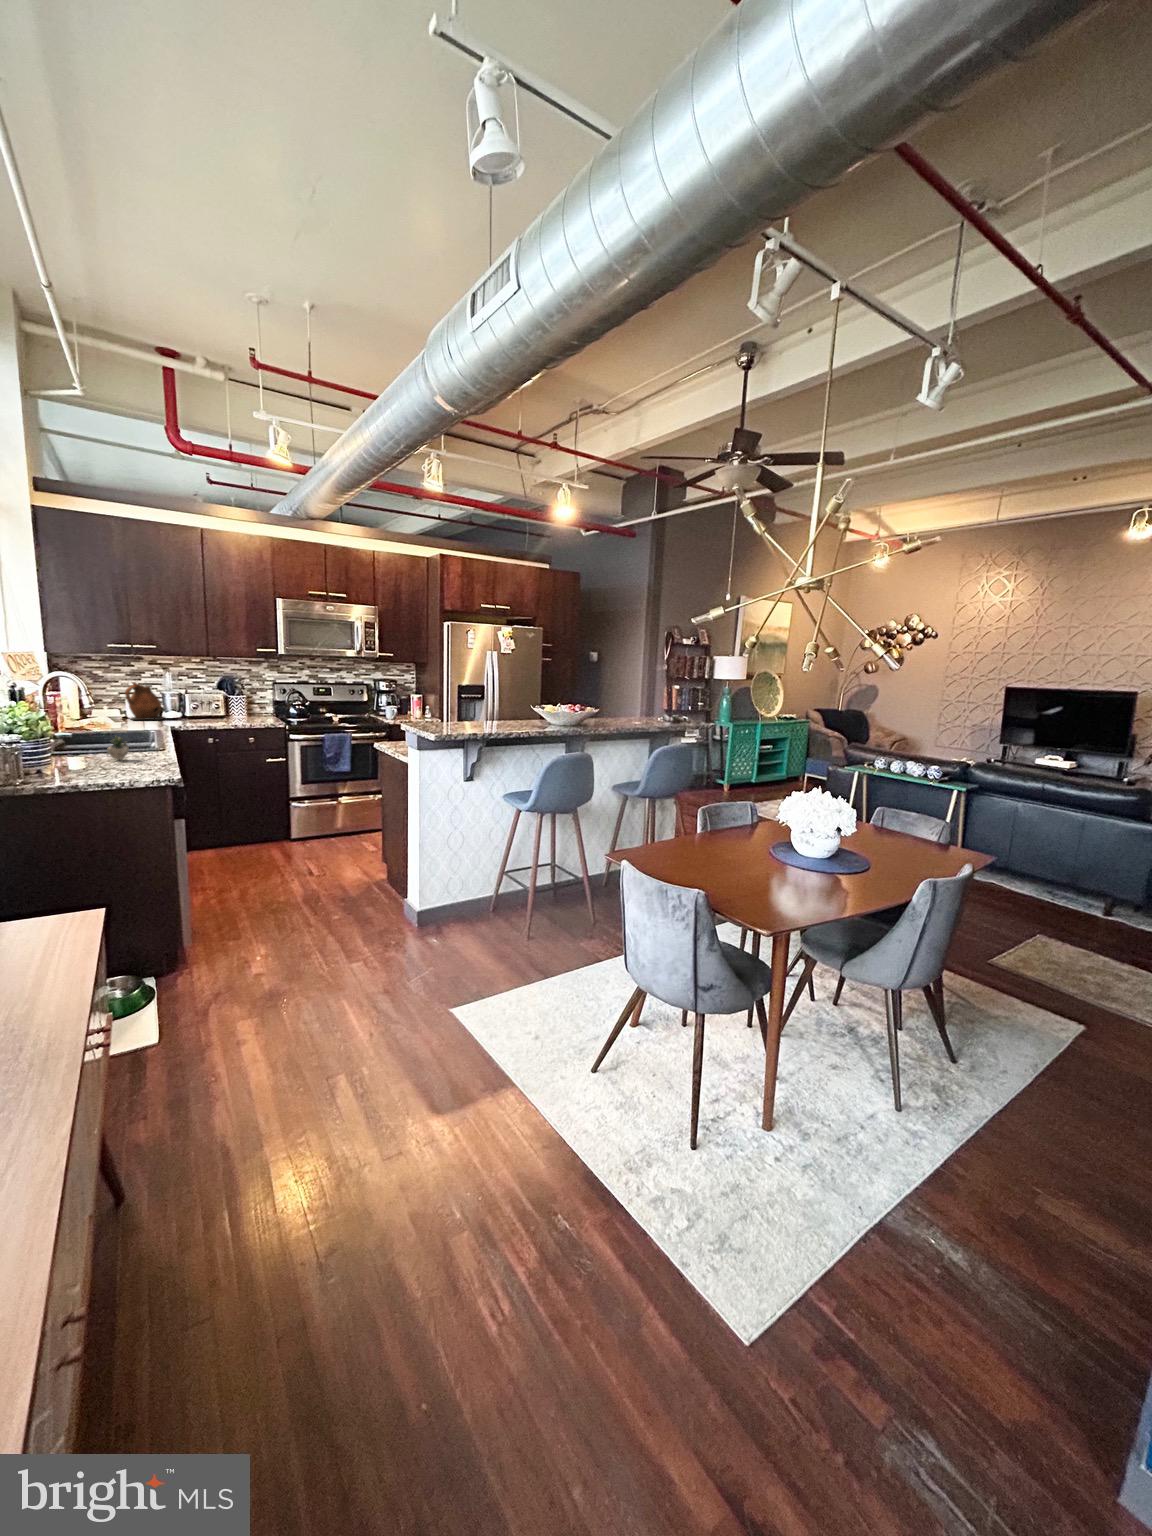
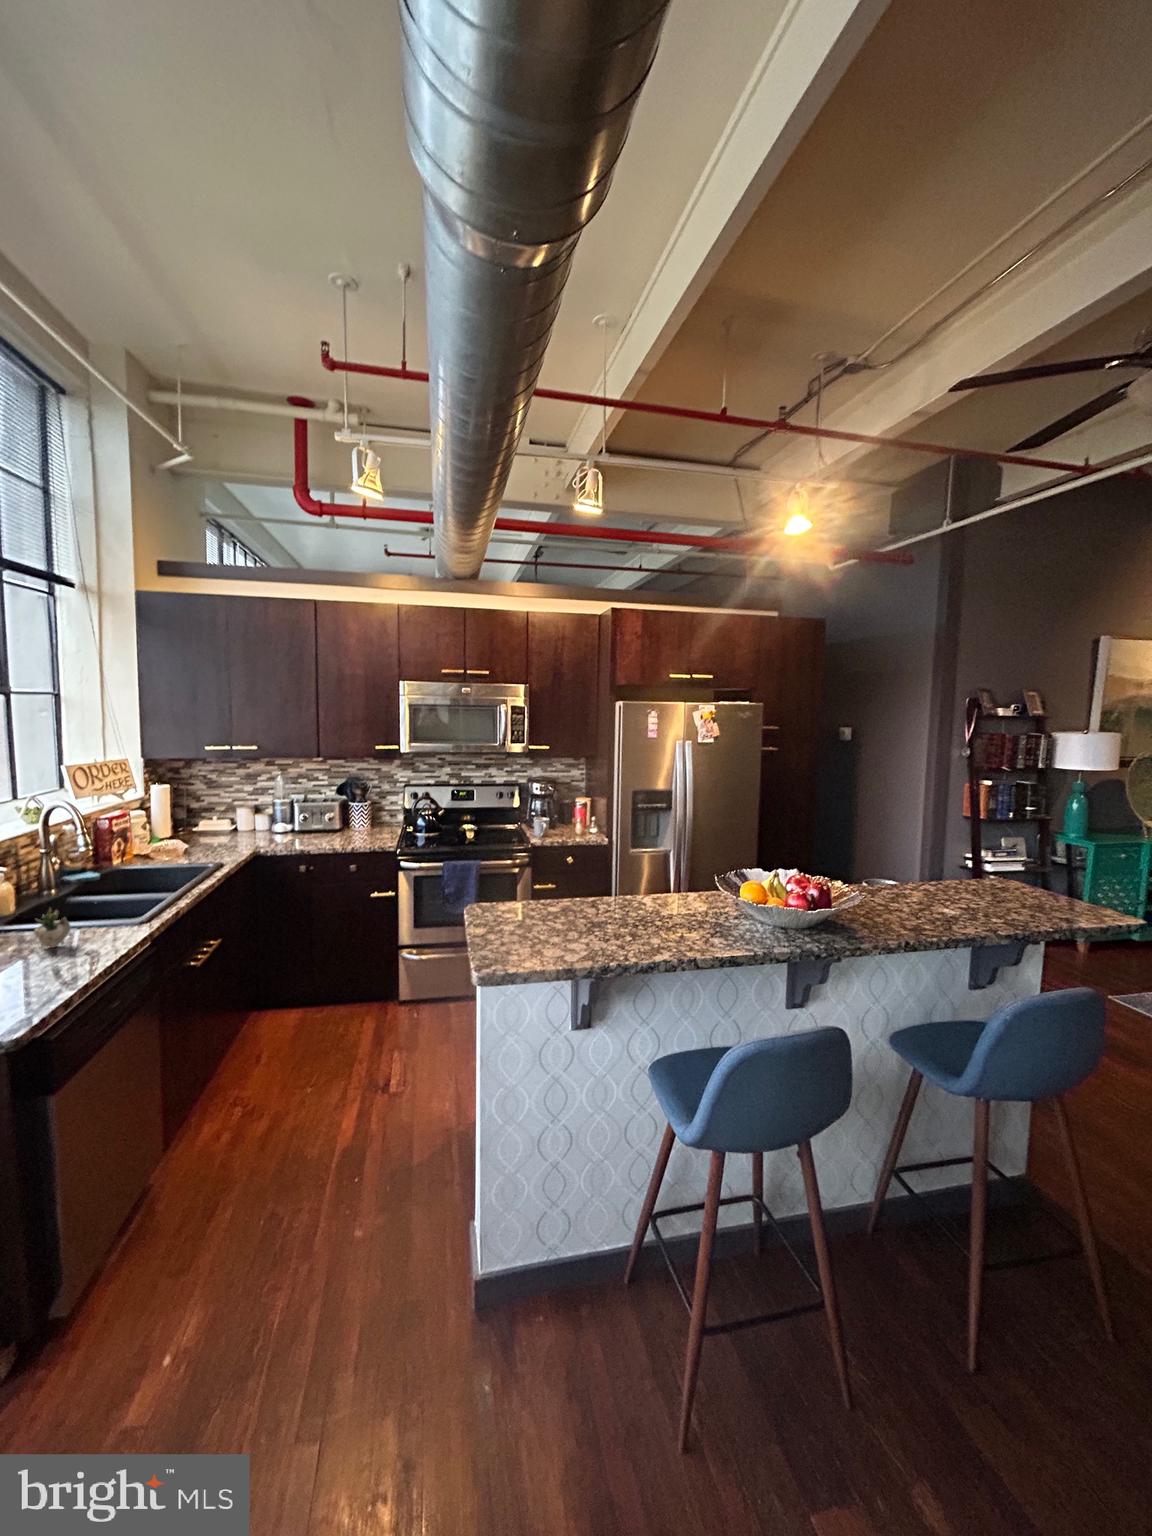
ceramic pitcher: present [125,682,164,720] -> none [228,789,276,837]

